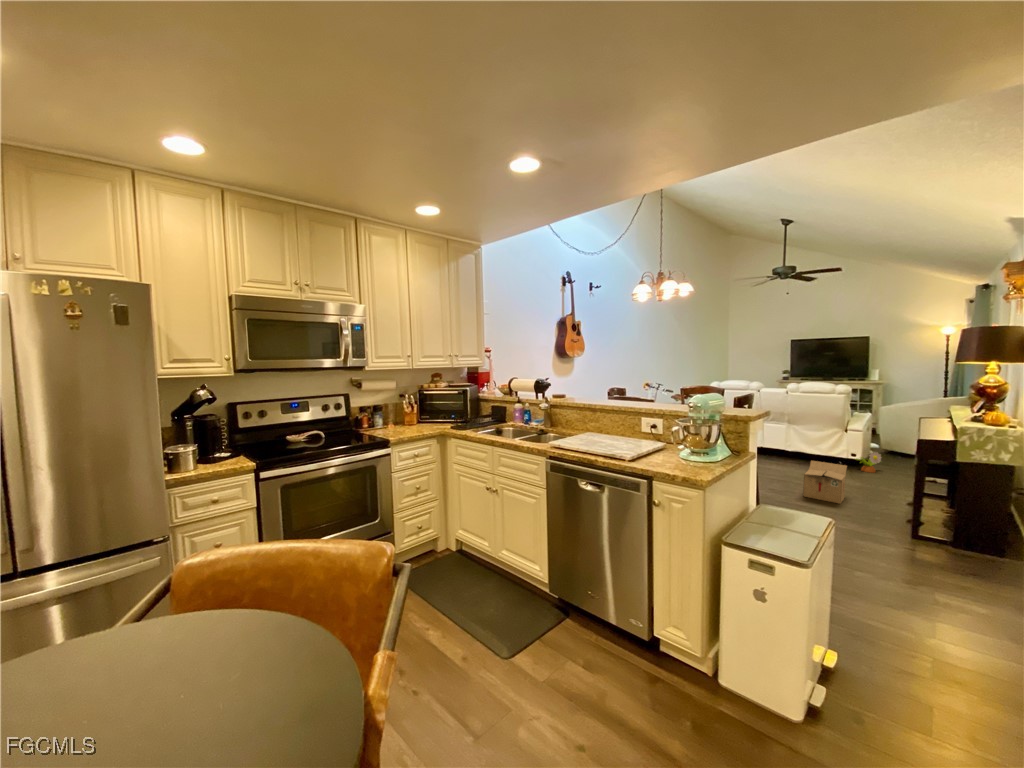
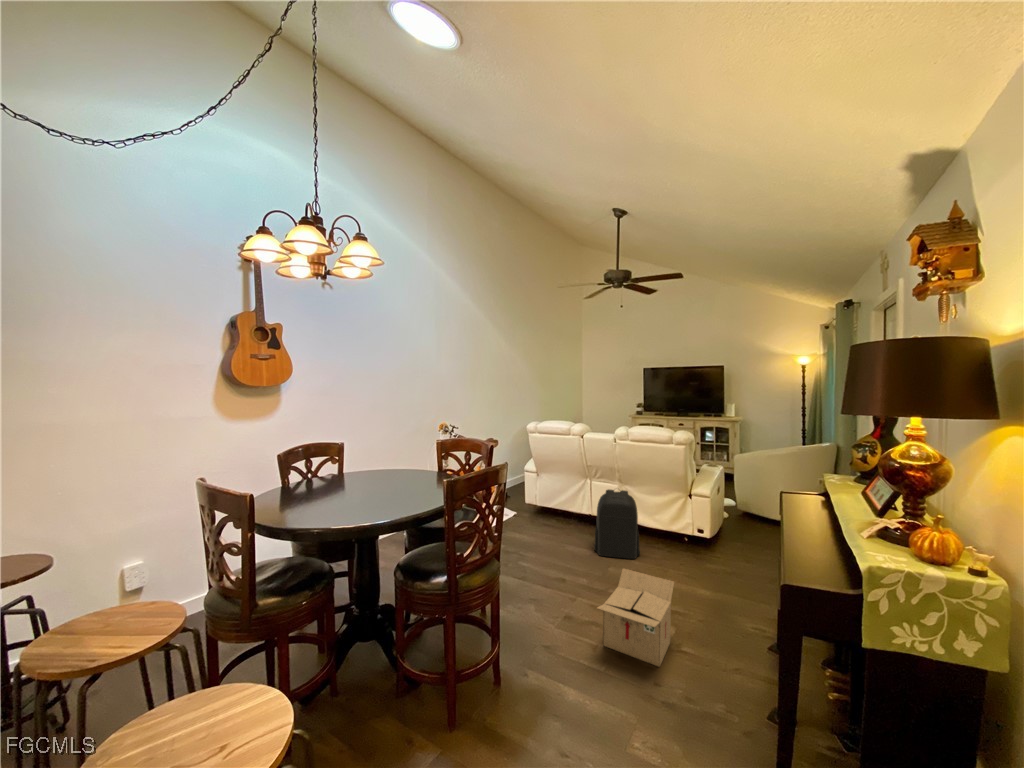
backpack: none [774,424,809,469] -> present [594,489,640,559]
decorative plant: present [856,452,881,473] -> none [699,531,735,563]

